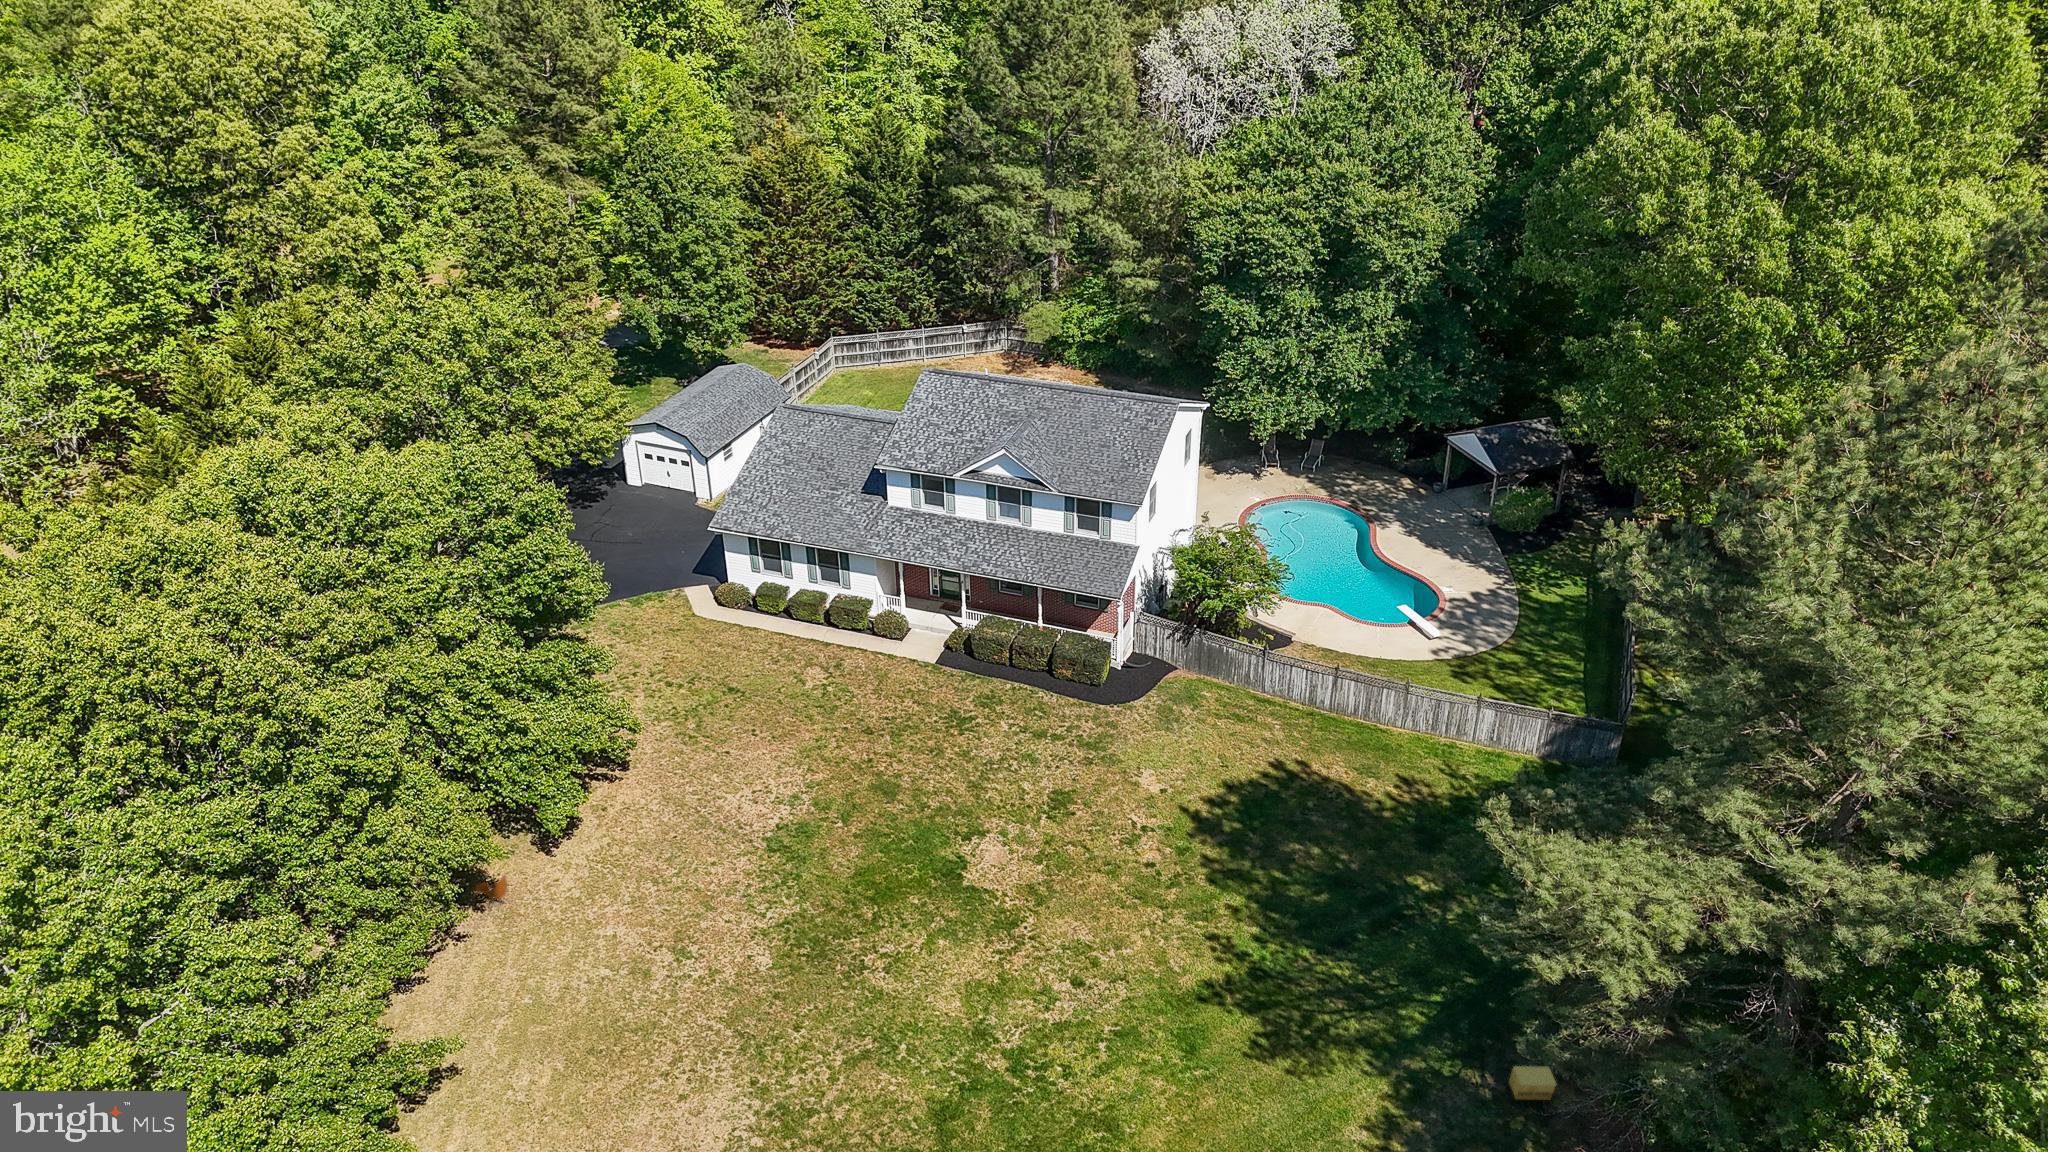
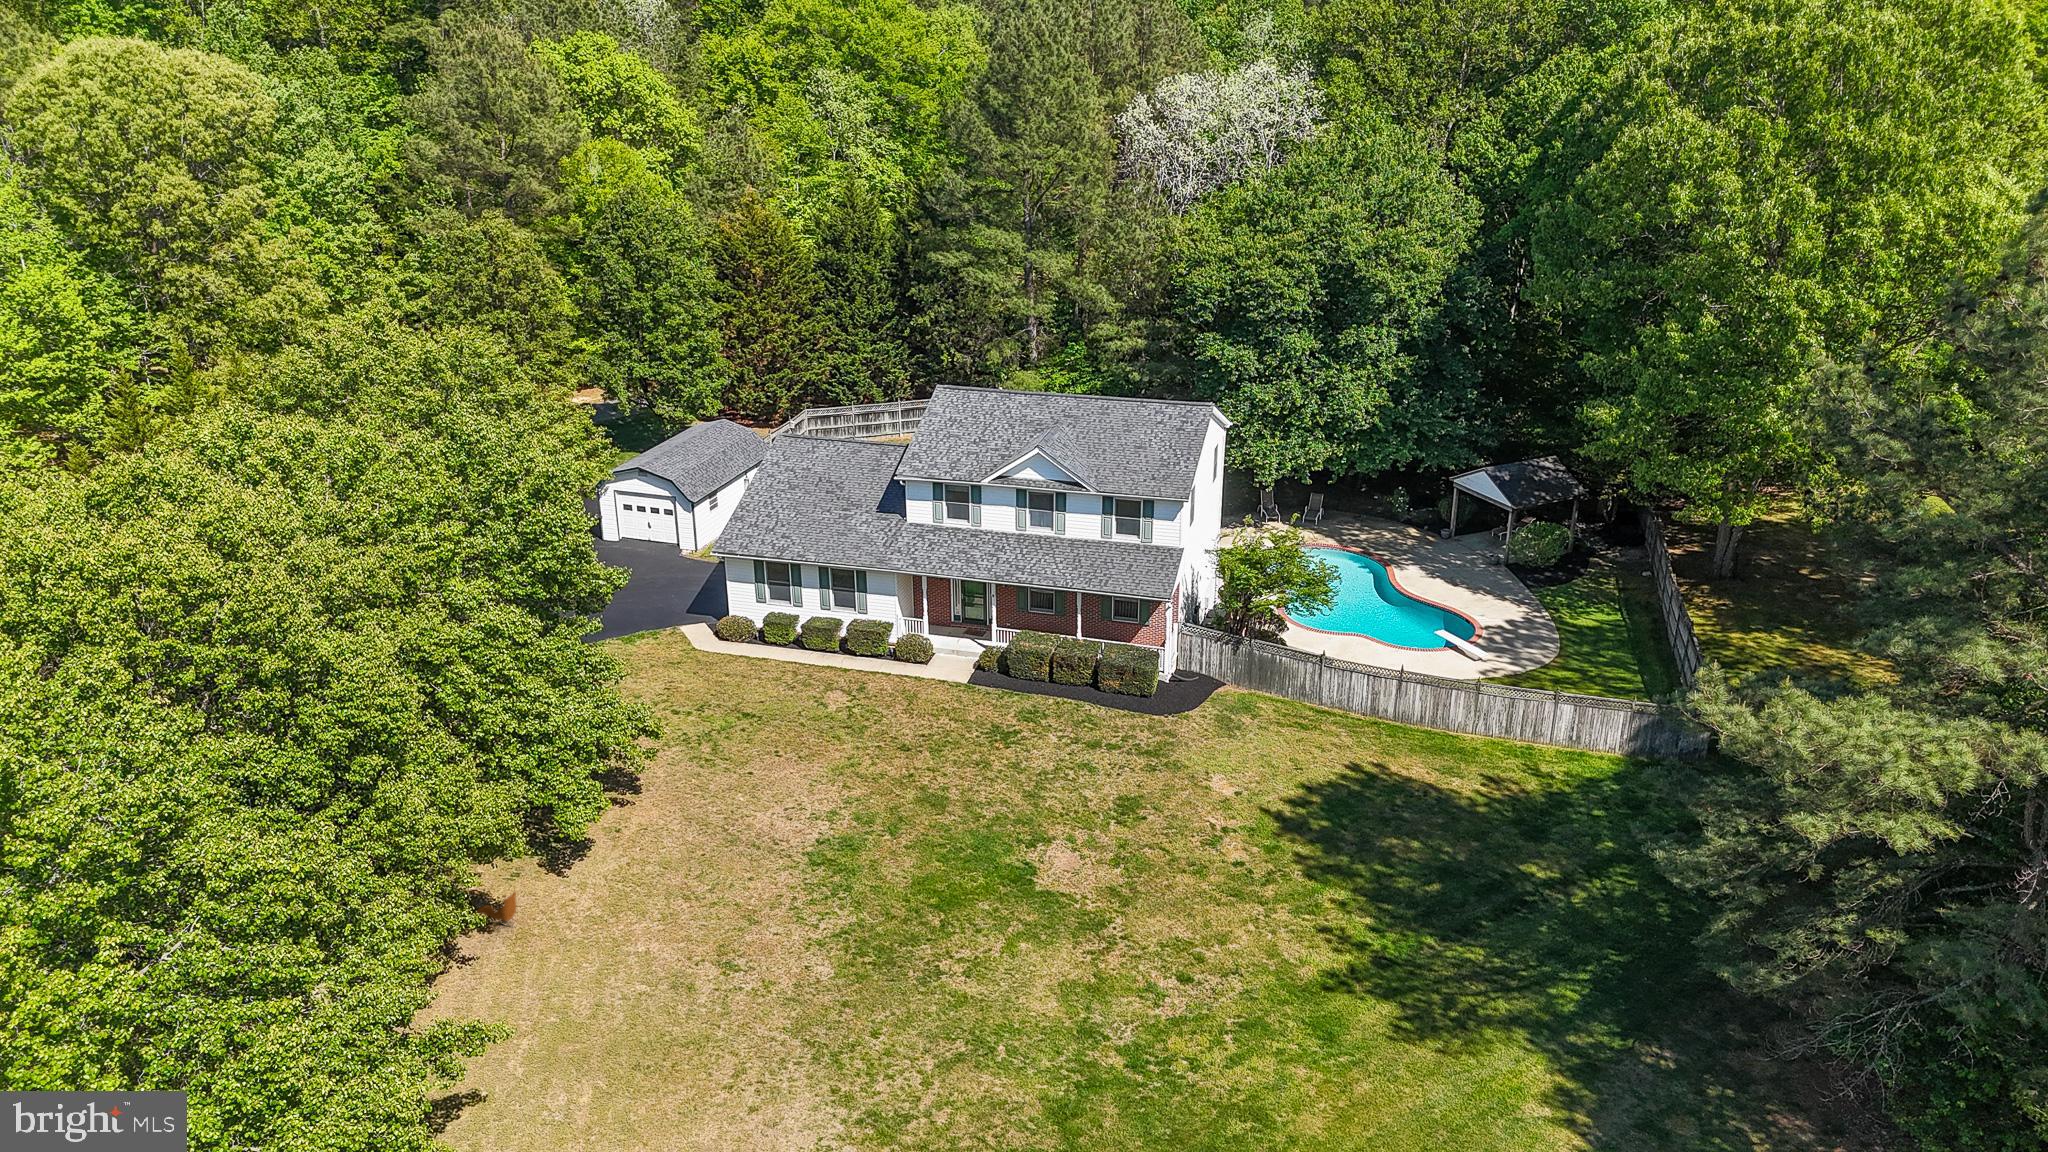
storage bench: present [1509,1066,1556,1099] -> none [1687,1031,1744,1070]

